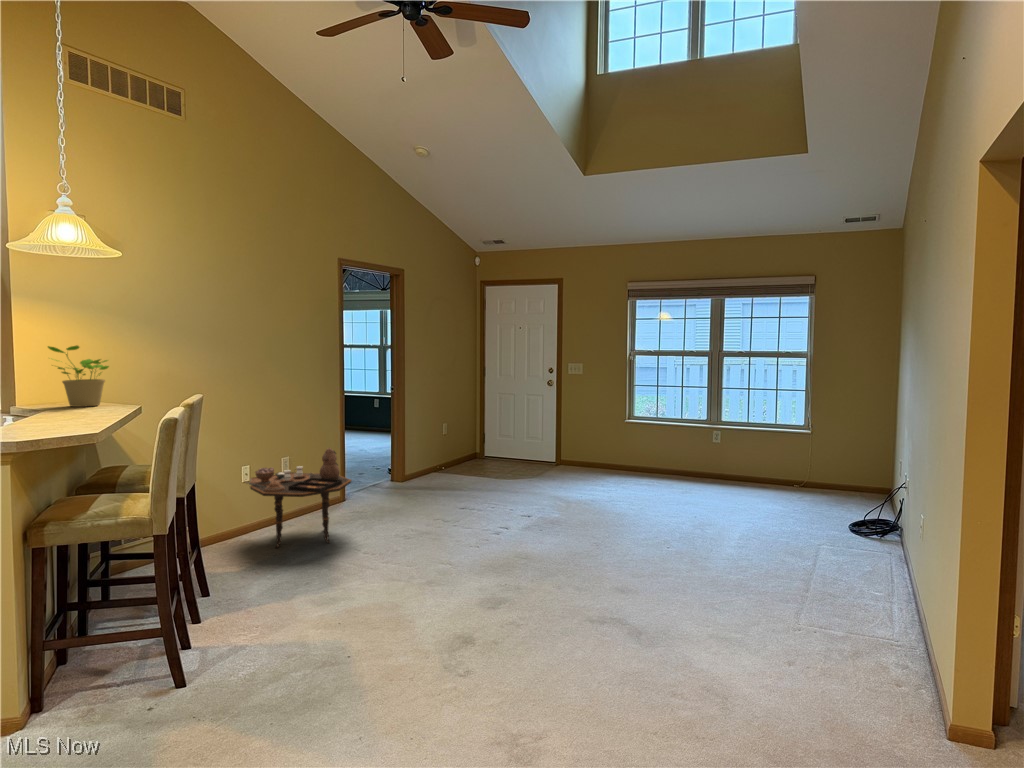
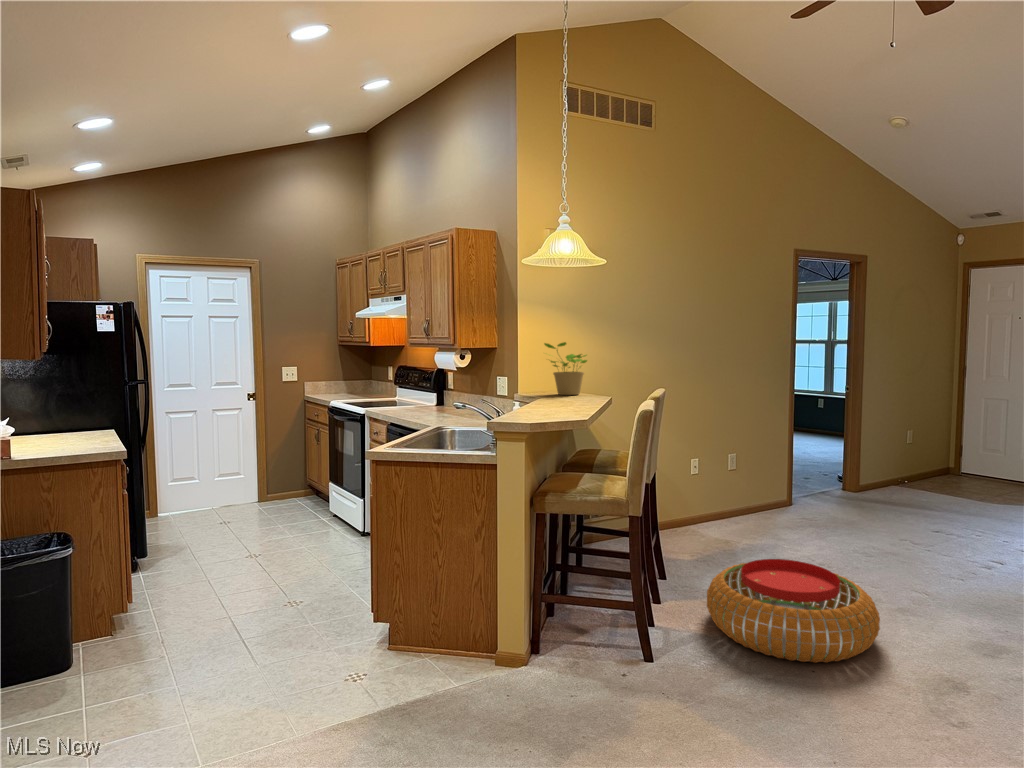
side table: present [244,448,351,548] -> none [693,449,807,551]
pouf: none [249,550,402,645] -> present [707,559,880,663]

